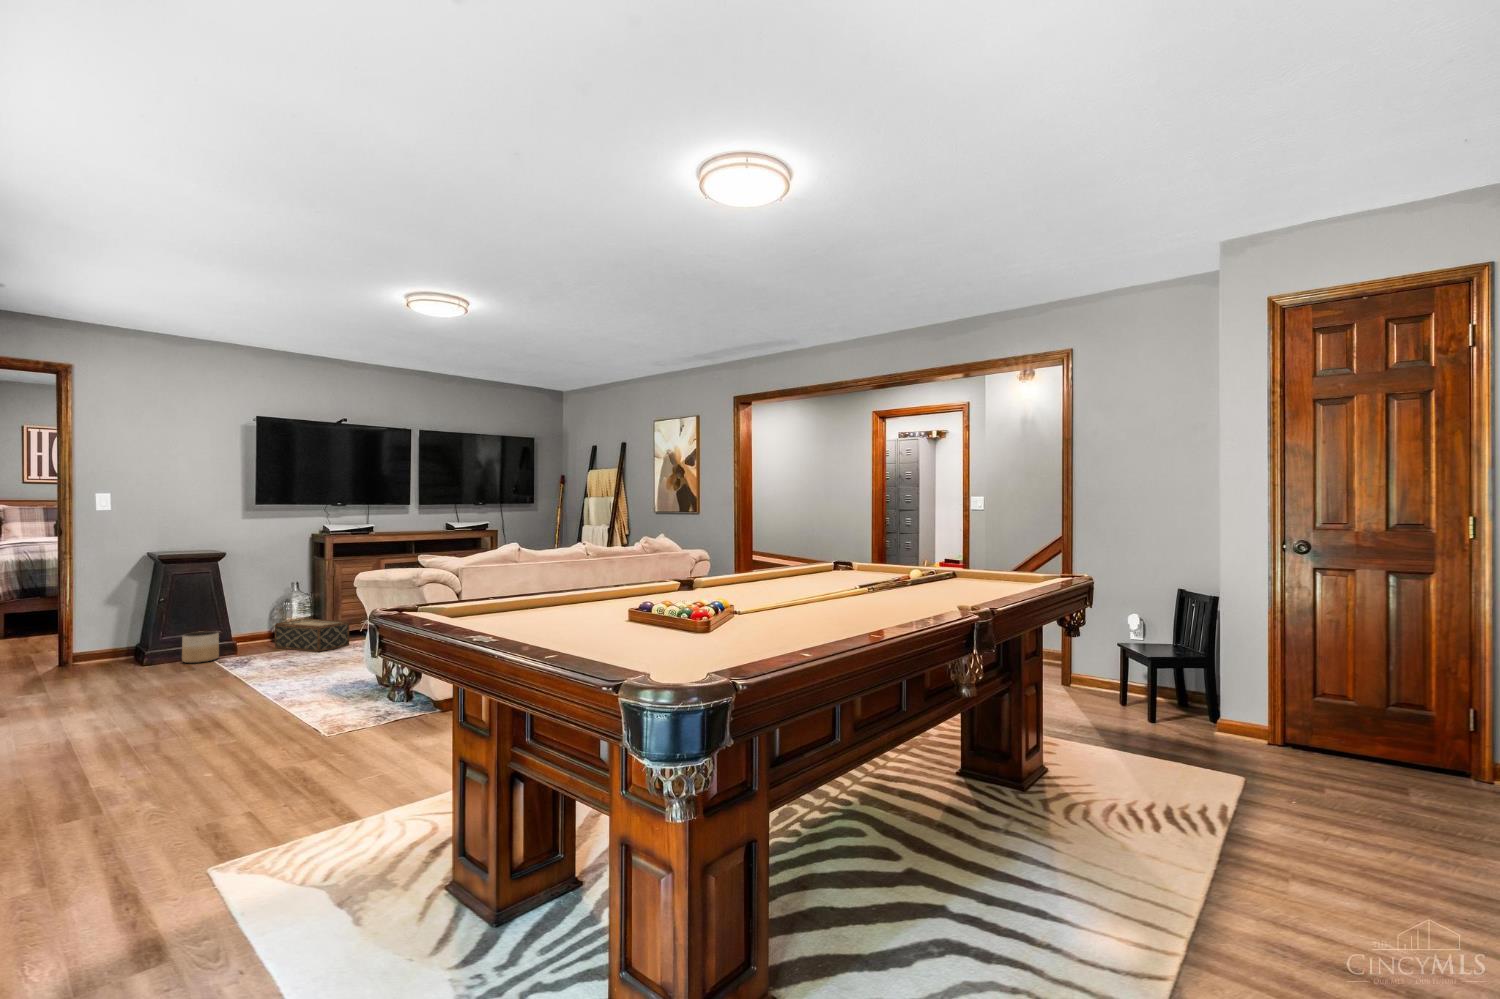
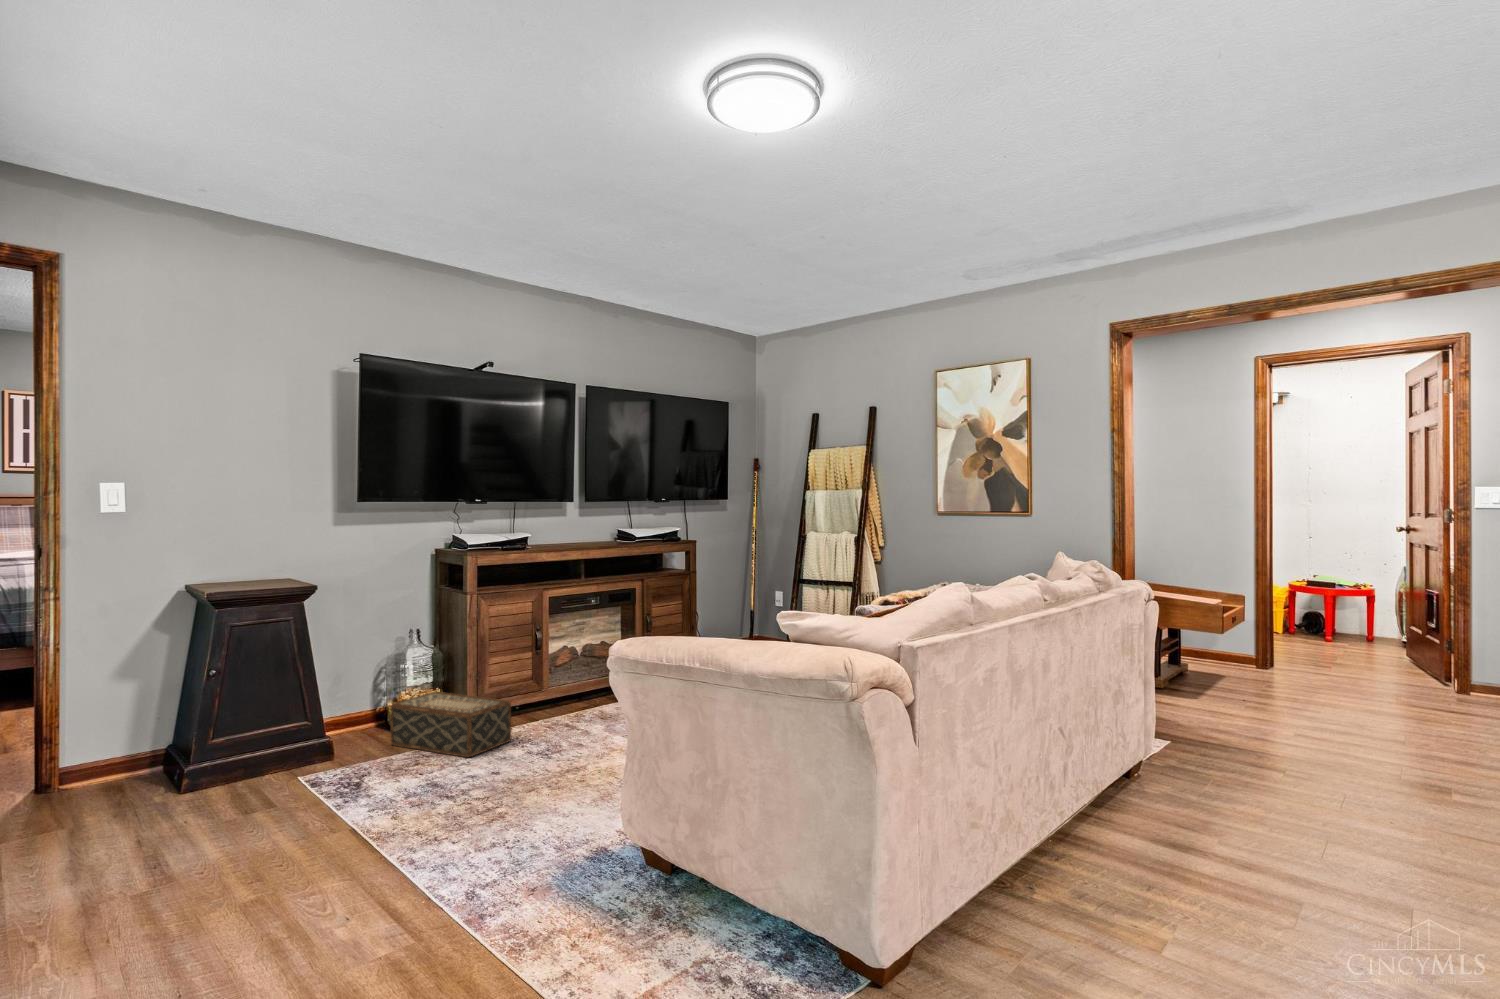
planter: present [182,631,219,663] -> none [247,724,308,786]

